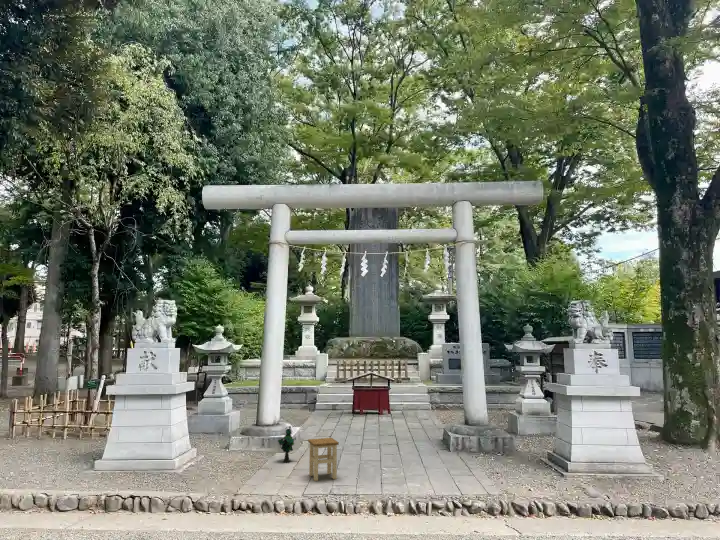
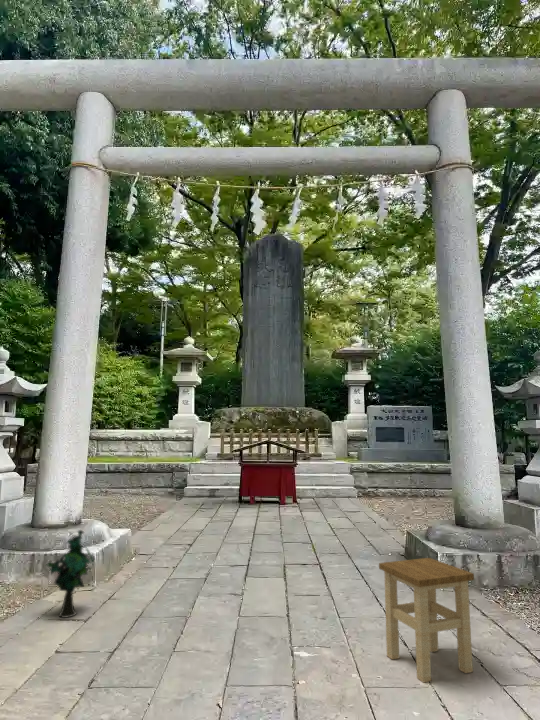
stool: present [308,438,339,481] -> present [379,558,474,682]

